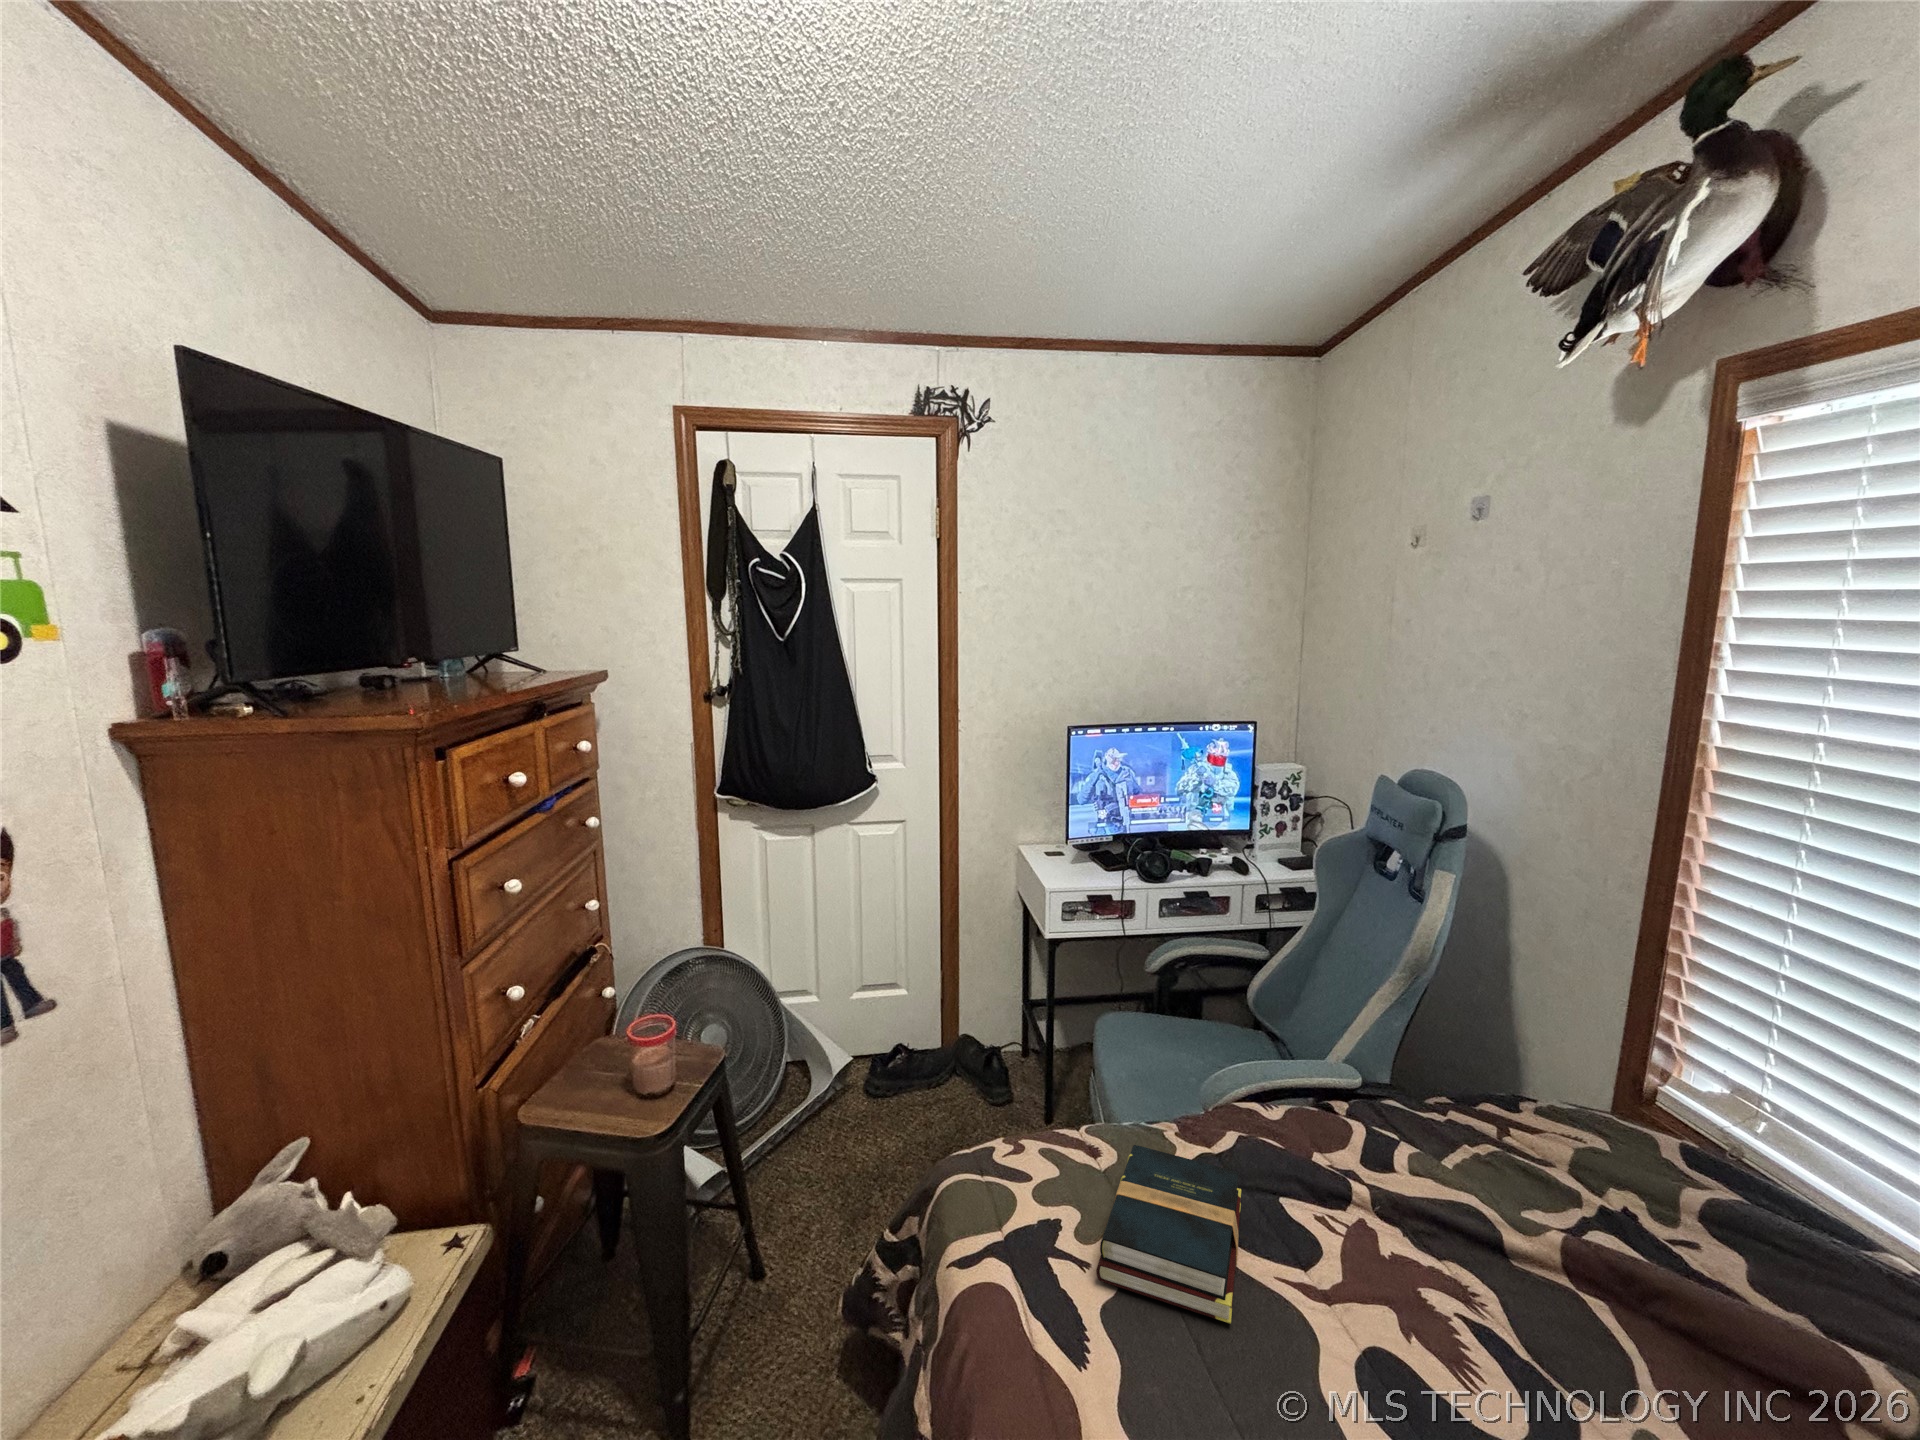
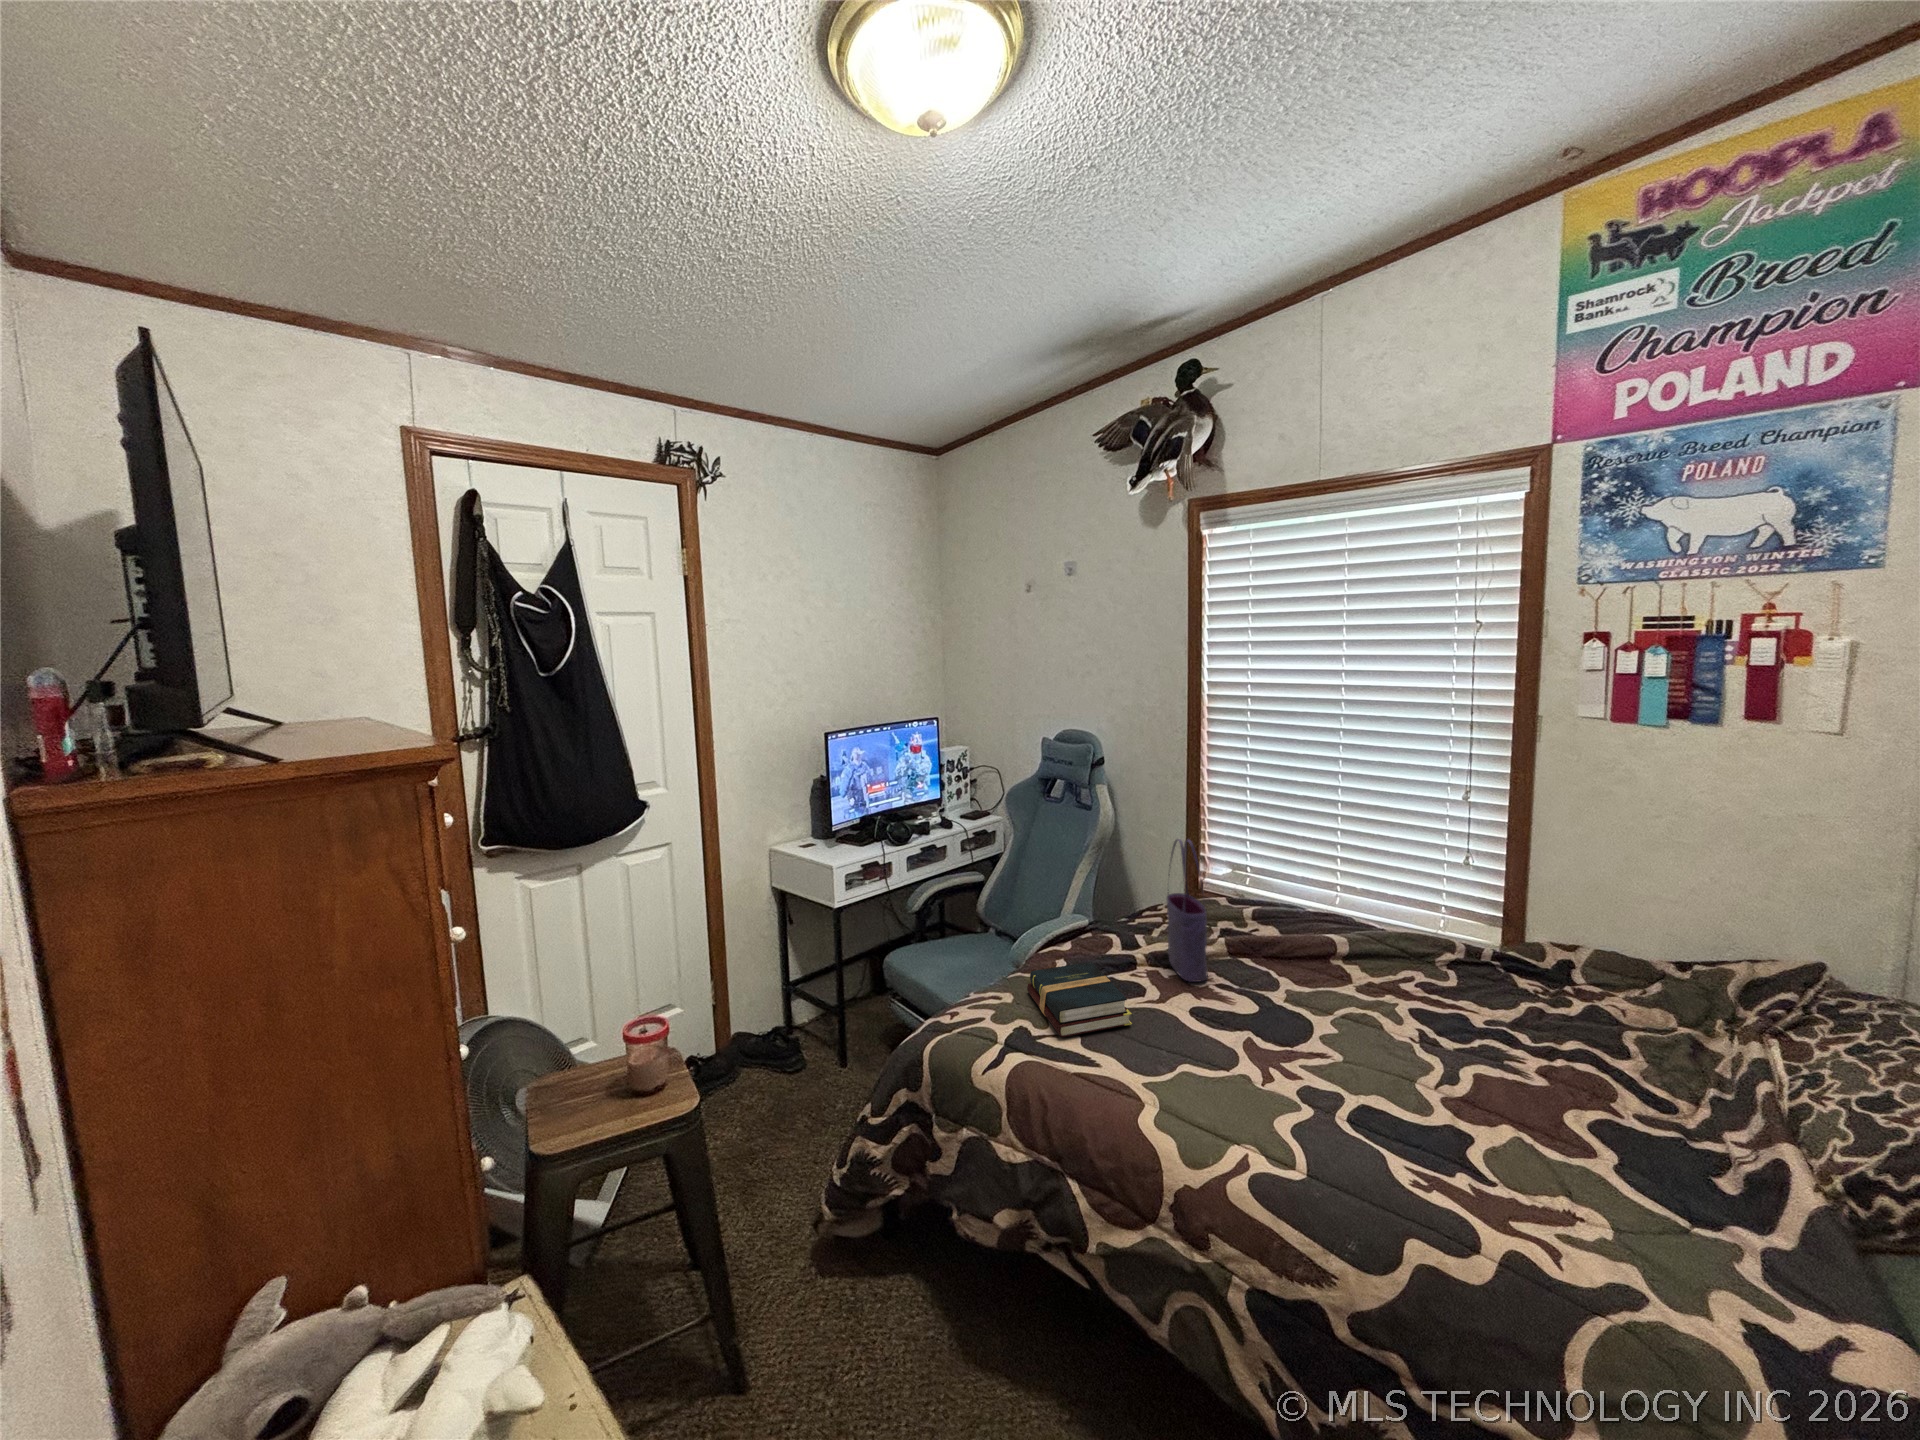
tote bag: none [1408,1025,1480,1310] -> present [1167,839,1208,982]

